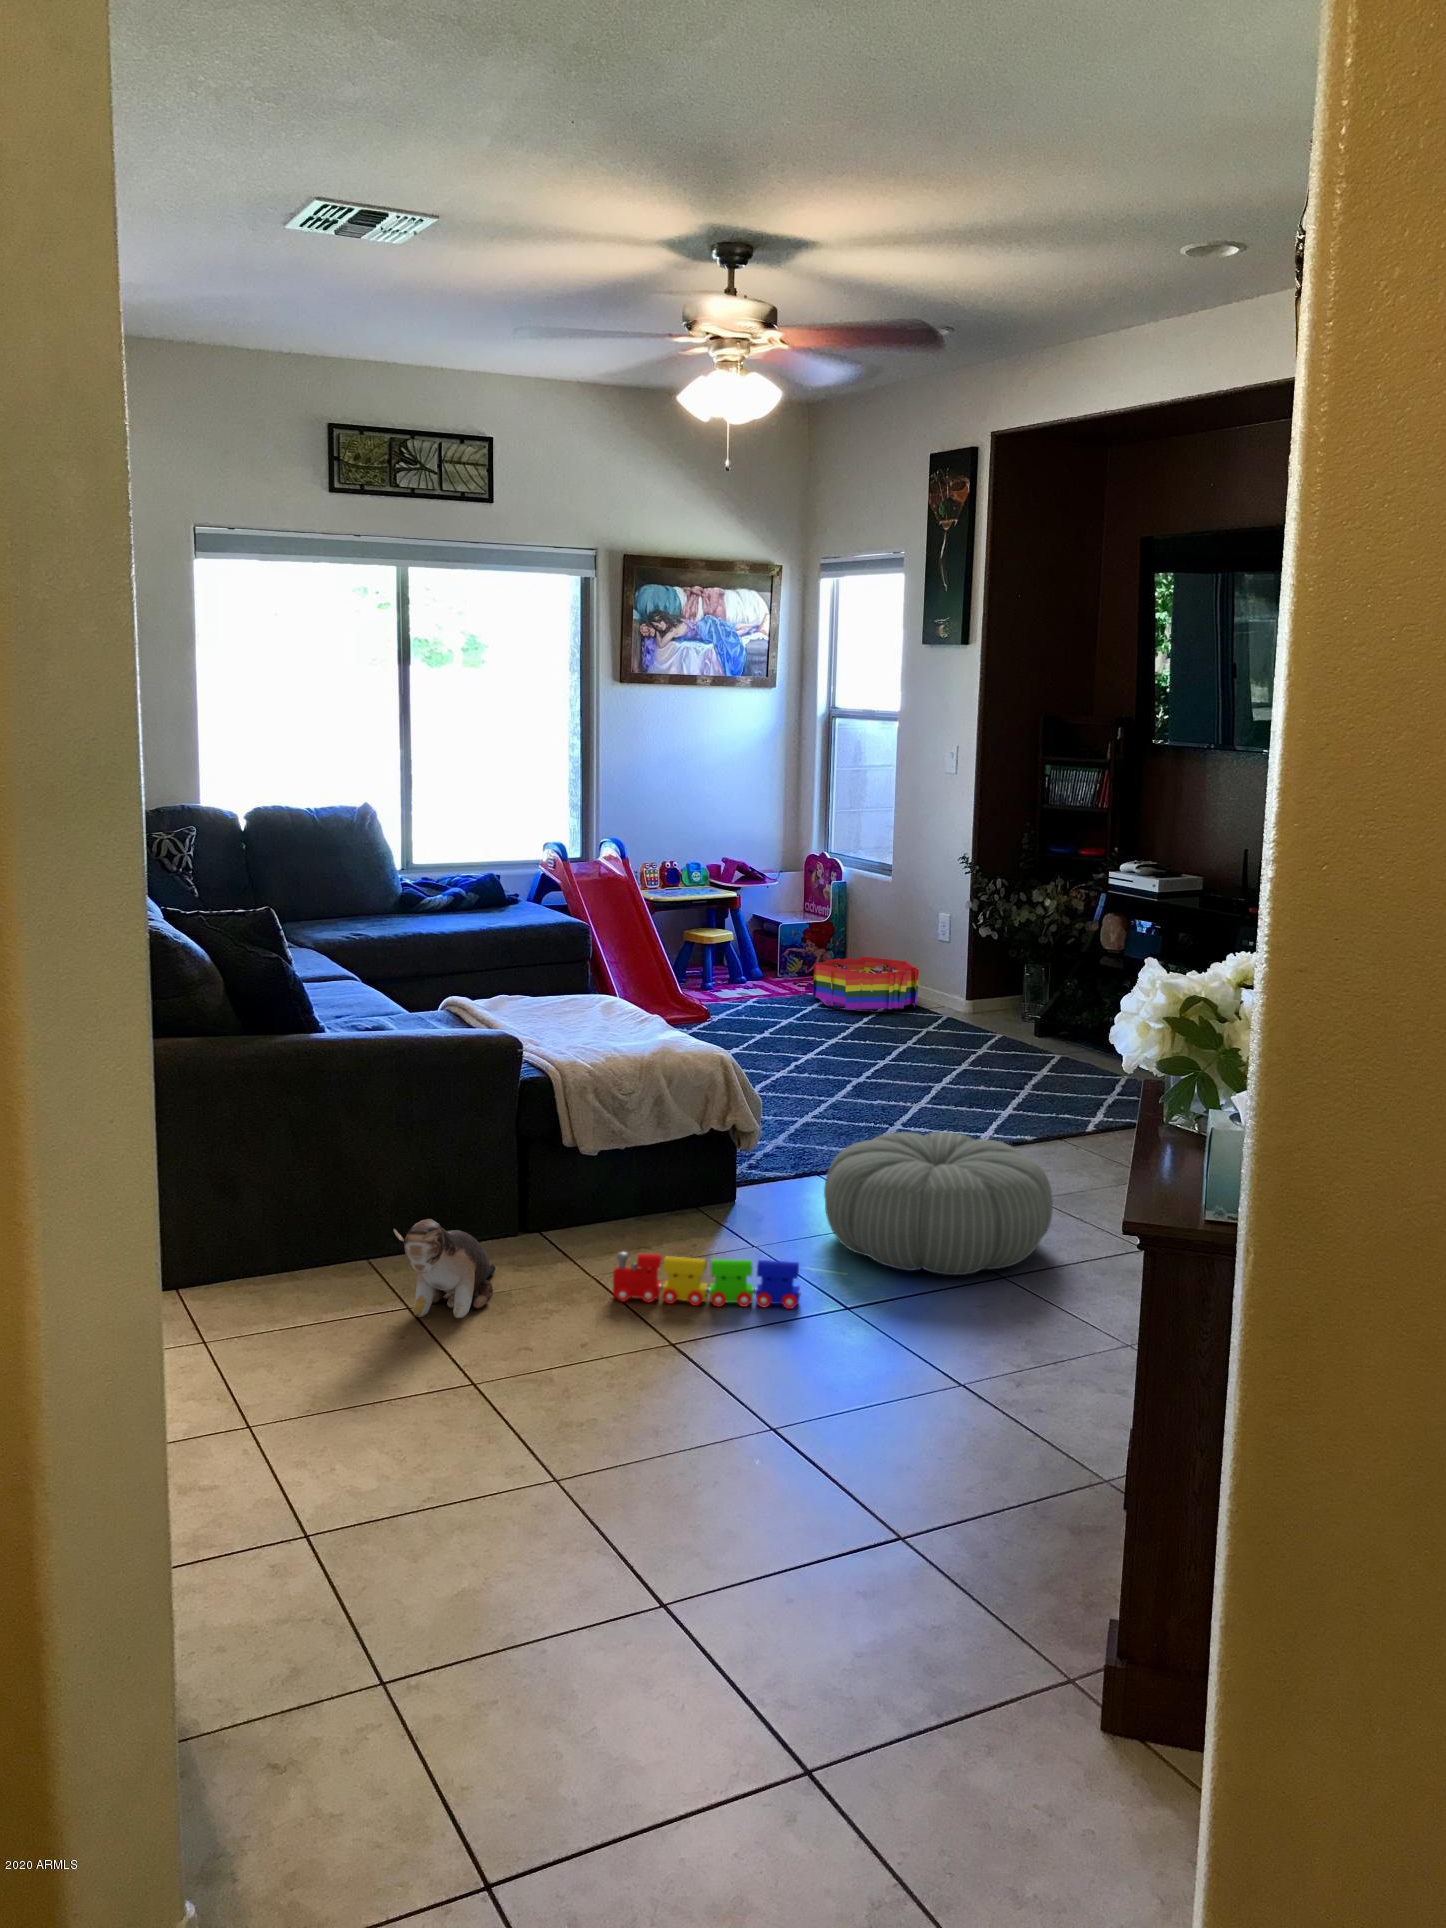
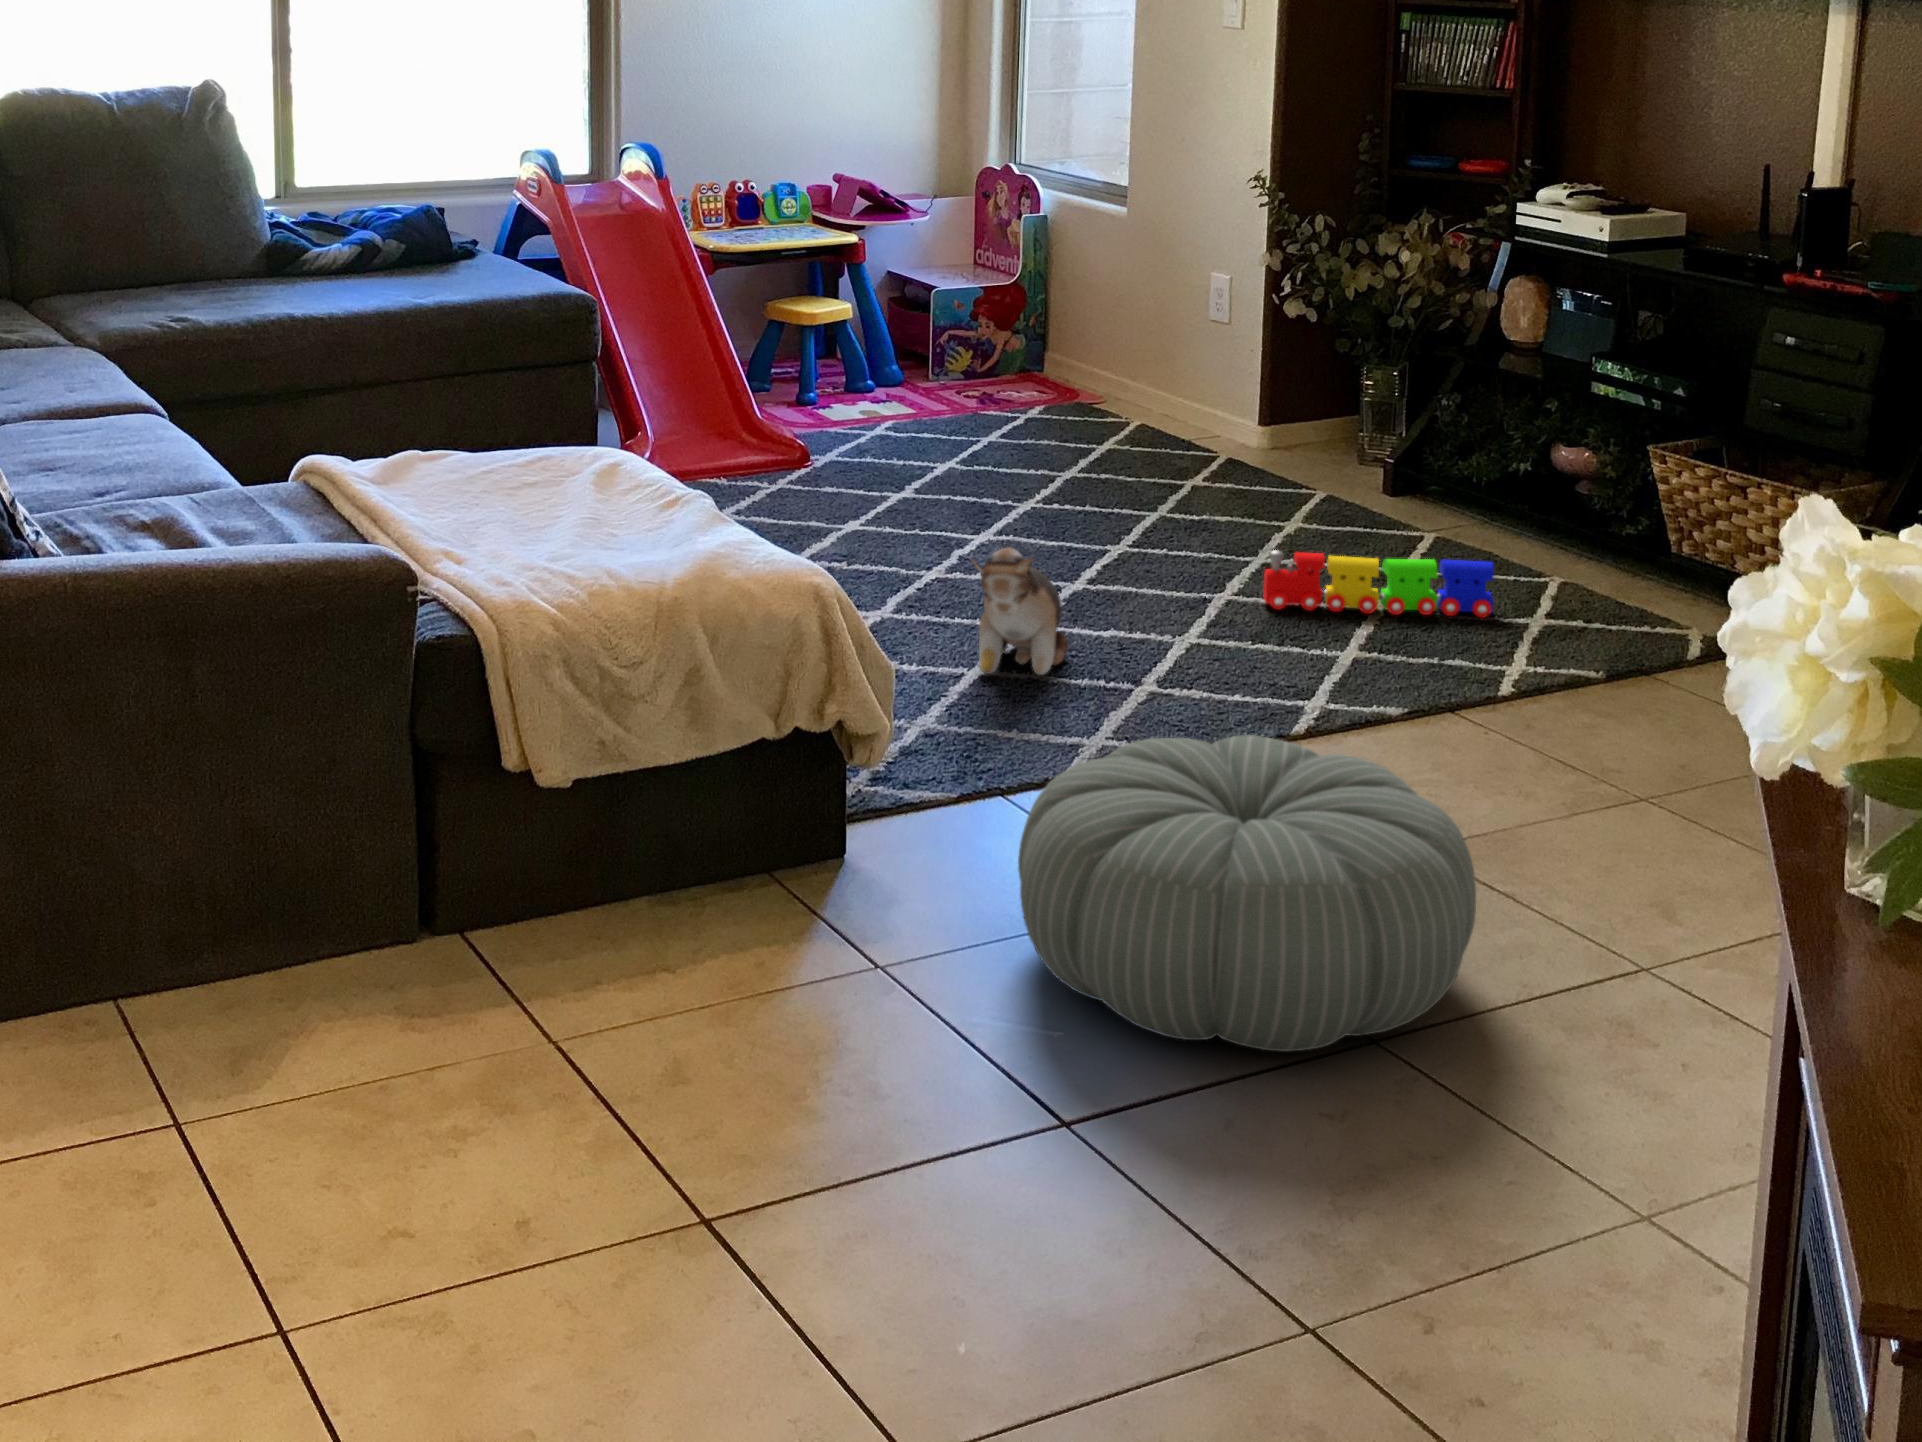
storage bin: present [813,956,919,1010] -> none [990,344,1175,441]
plush toy: present [394,1219,496,1318] -> present [972,547,1068,675]
toy train: present [613,1252,801,1309] -> present [1263,550,1494,618]

